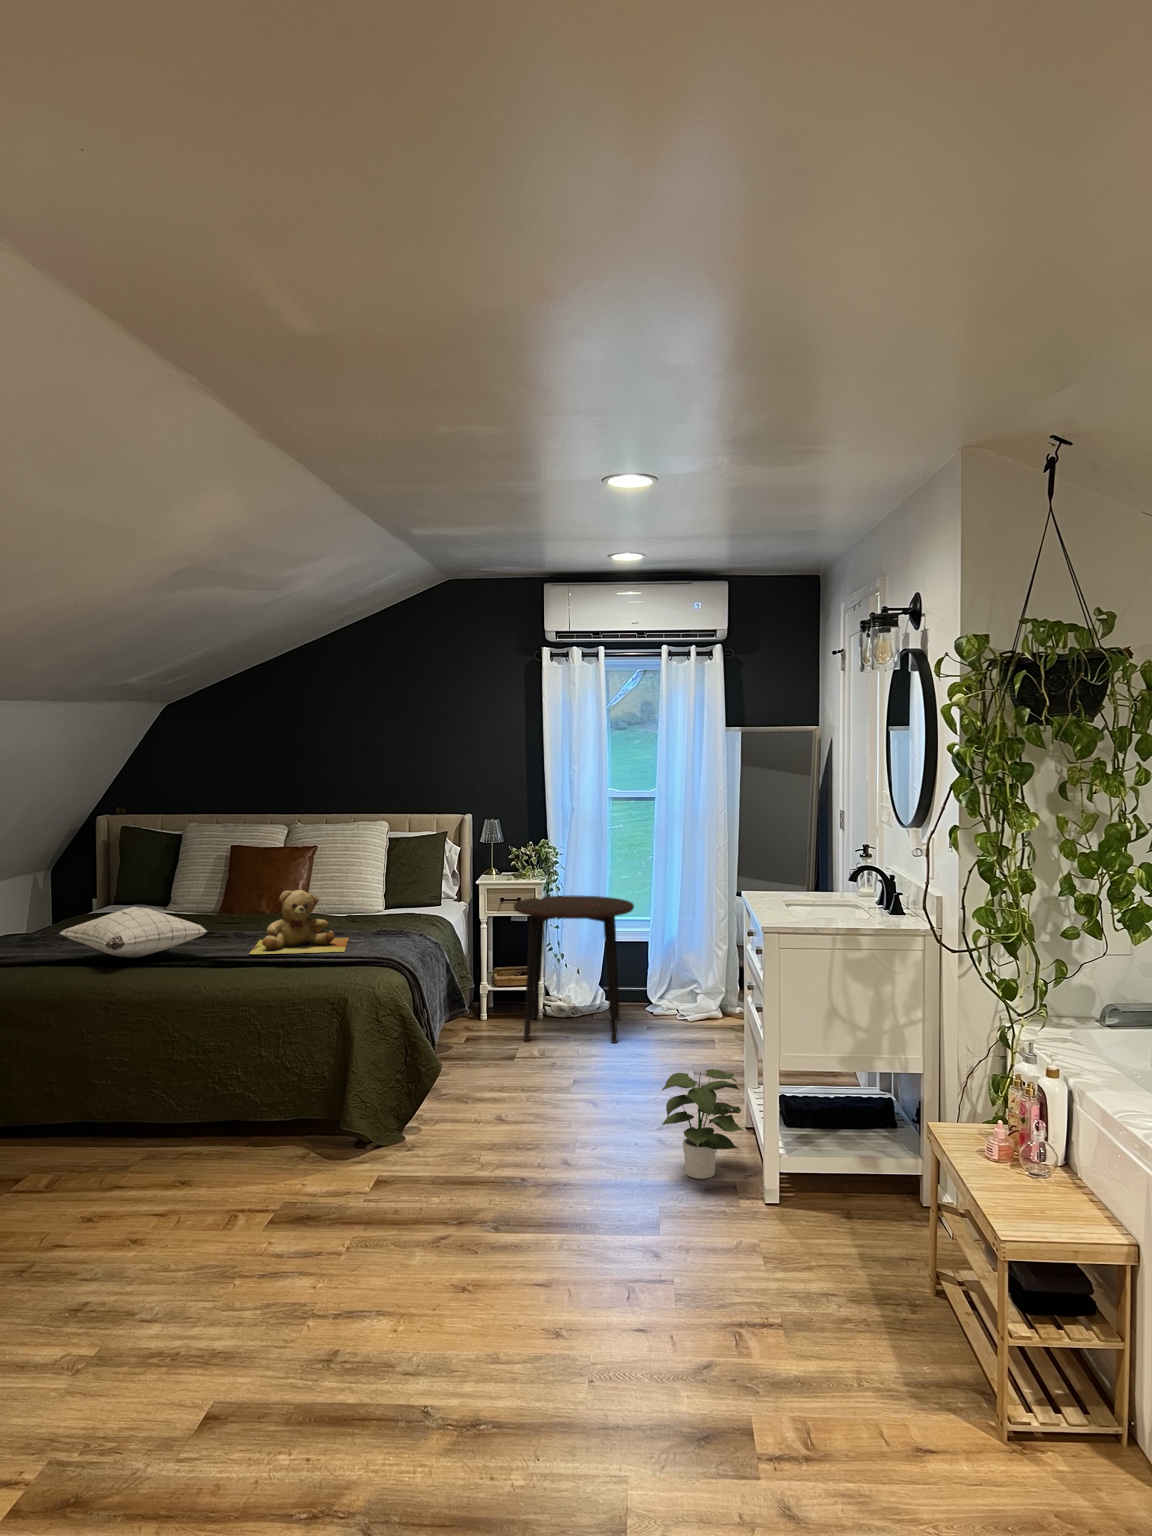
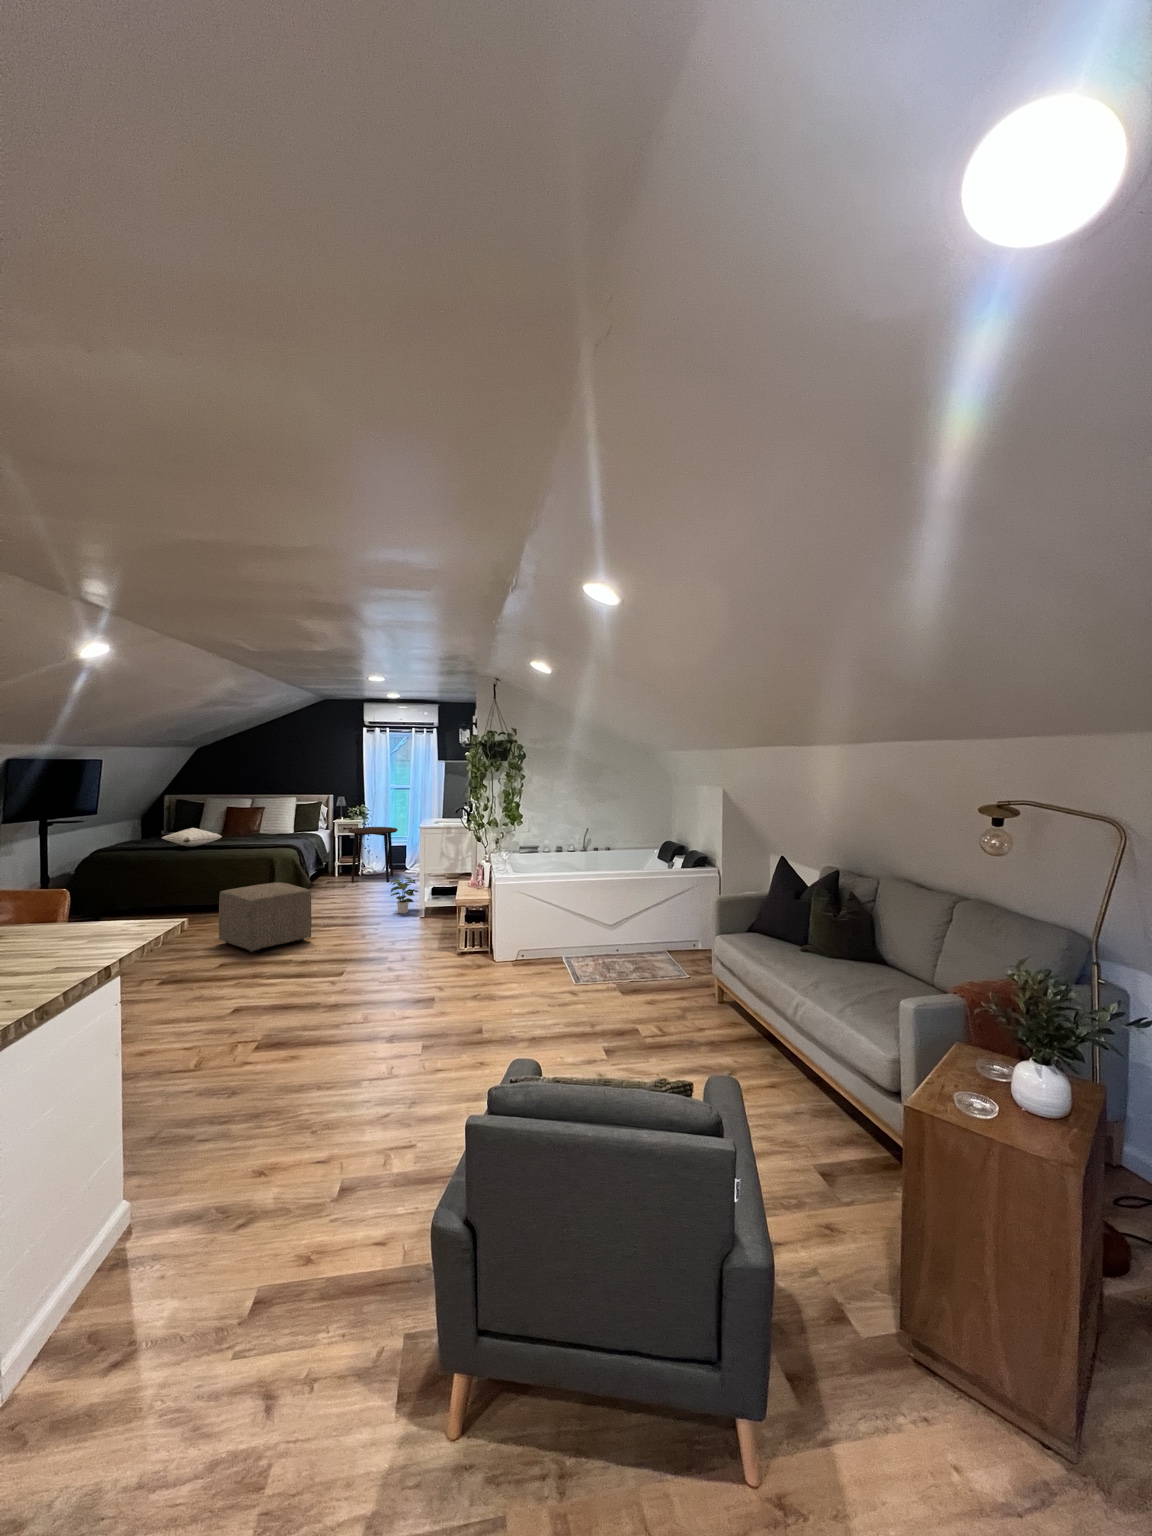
teddy bear: present [249,890,349,954] -> none [239,822,279,845]
ottoman: none [173,1098,455,1377] -> present [219,882,312,953]

